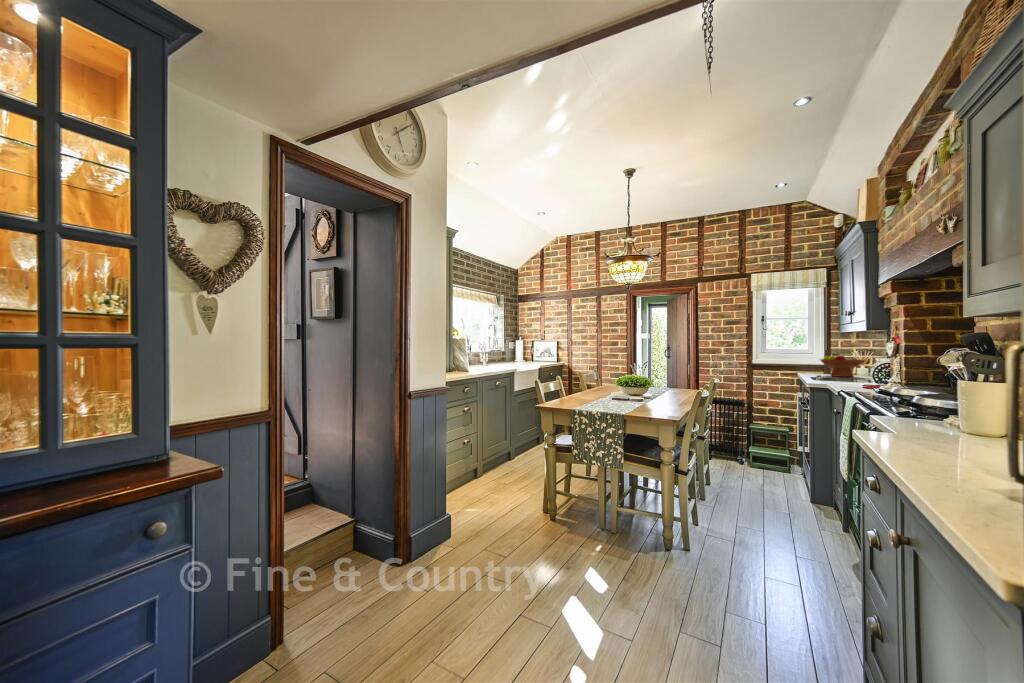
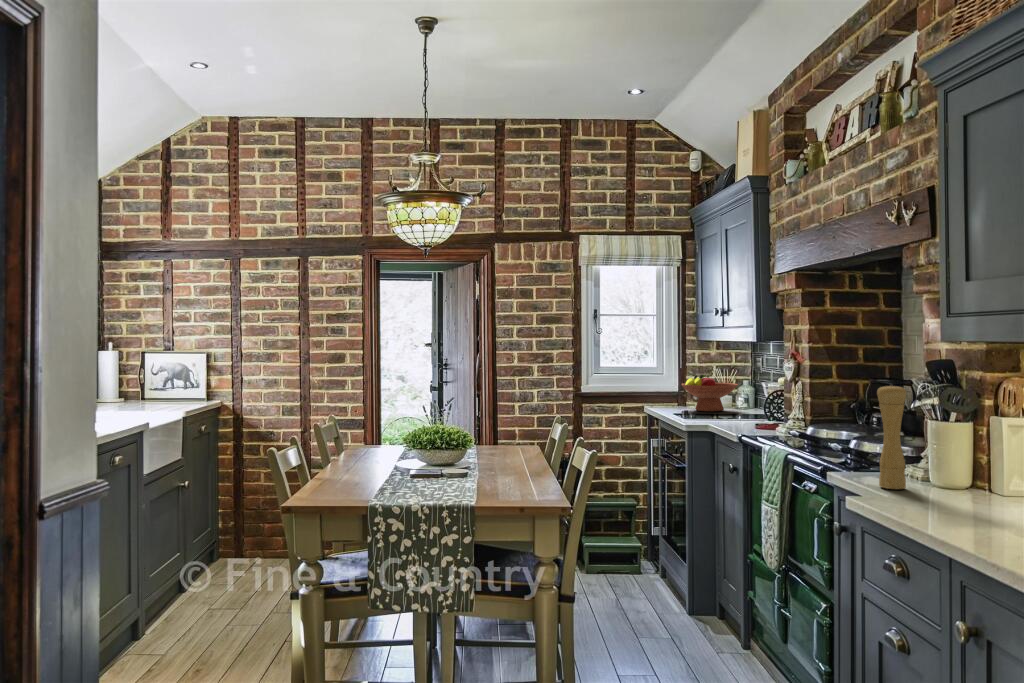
pepper mill: none [902,340,927,412] -> present [877,385,906,489]

